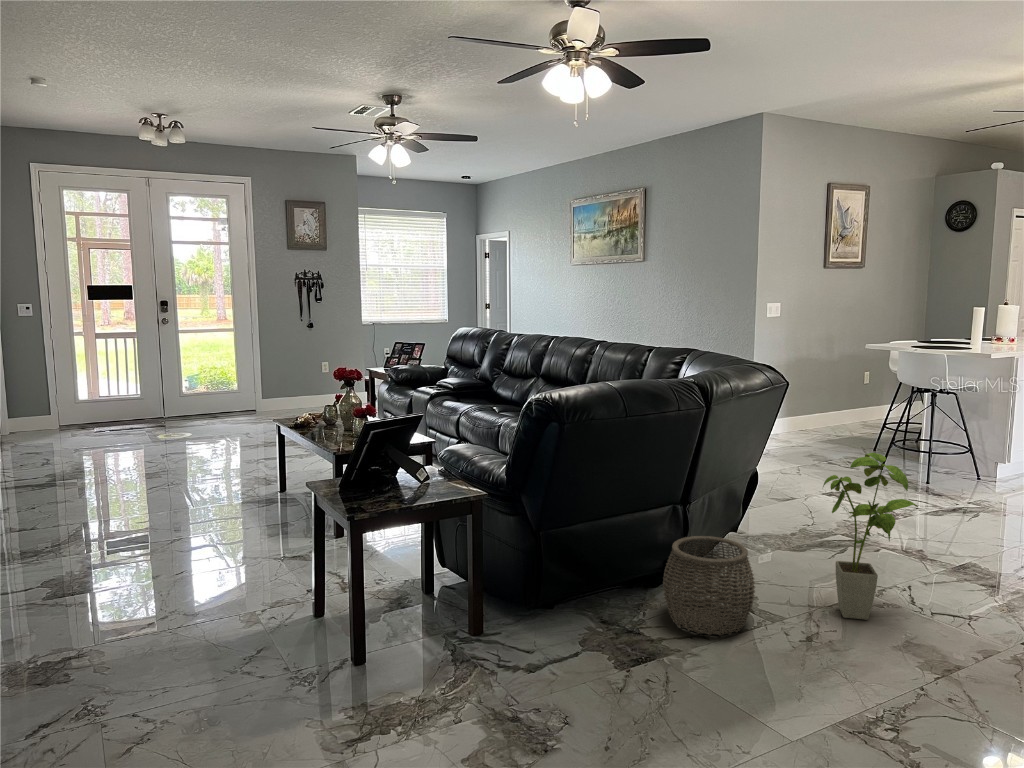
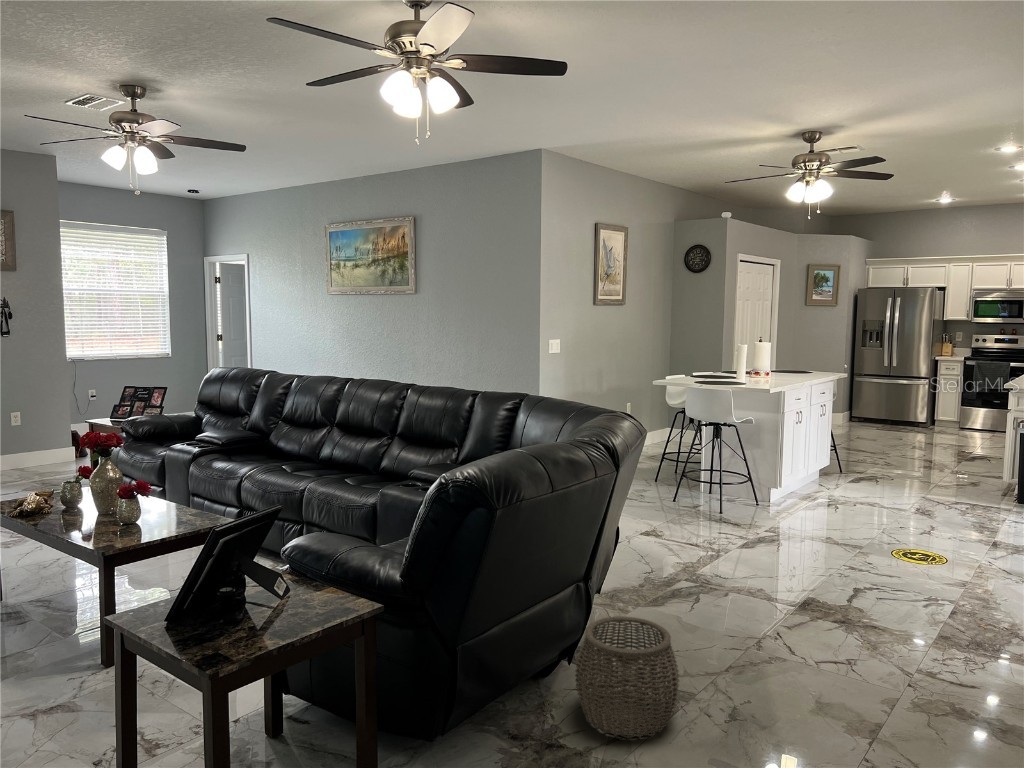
house plant: present [823,453,918,620] -> none [720,507,818,685]

